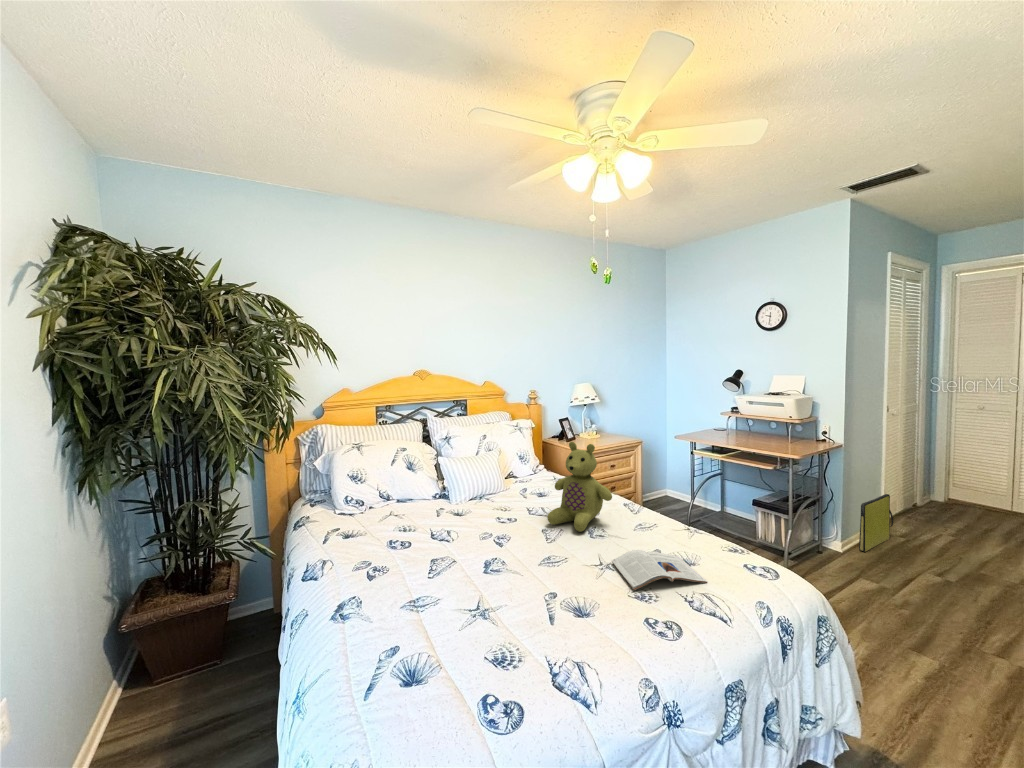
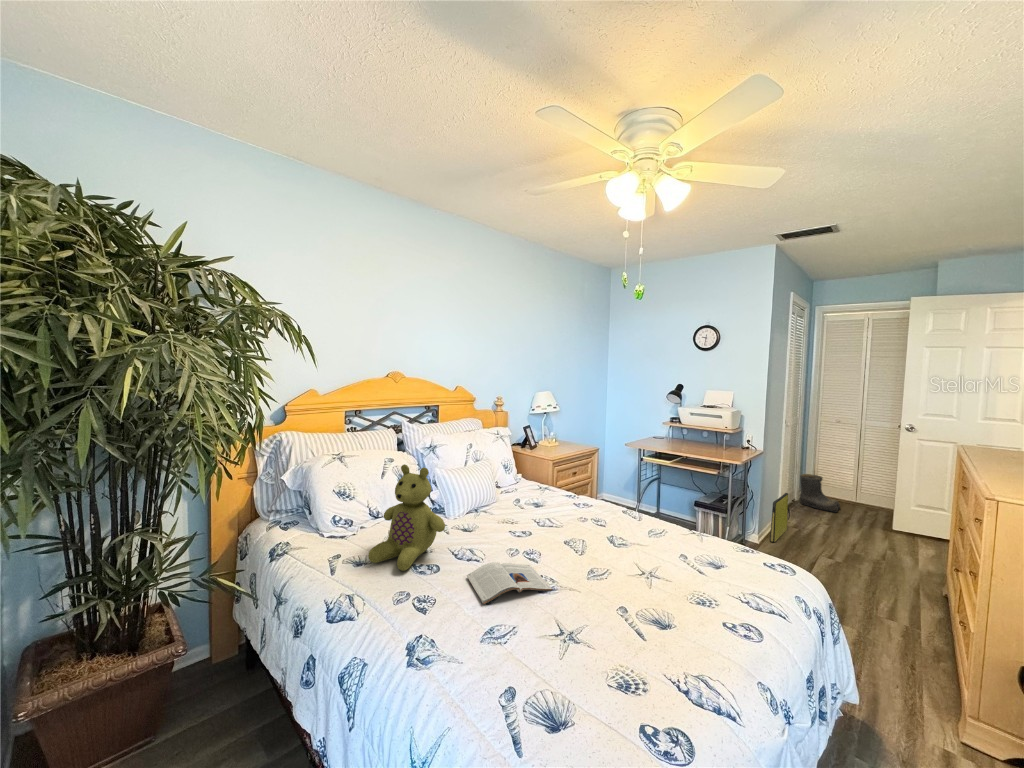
stuffed bear: present [547,442,612,532] -> present [368,464,445,571]
boots: none [921,473,982,521] -> present [800,474,840,512]
magazine: present [612,550,707,590] -> present [467,562,552,604]

